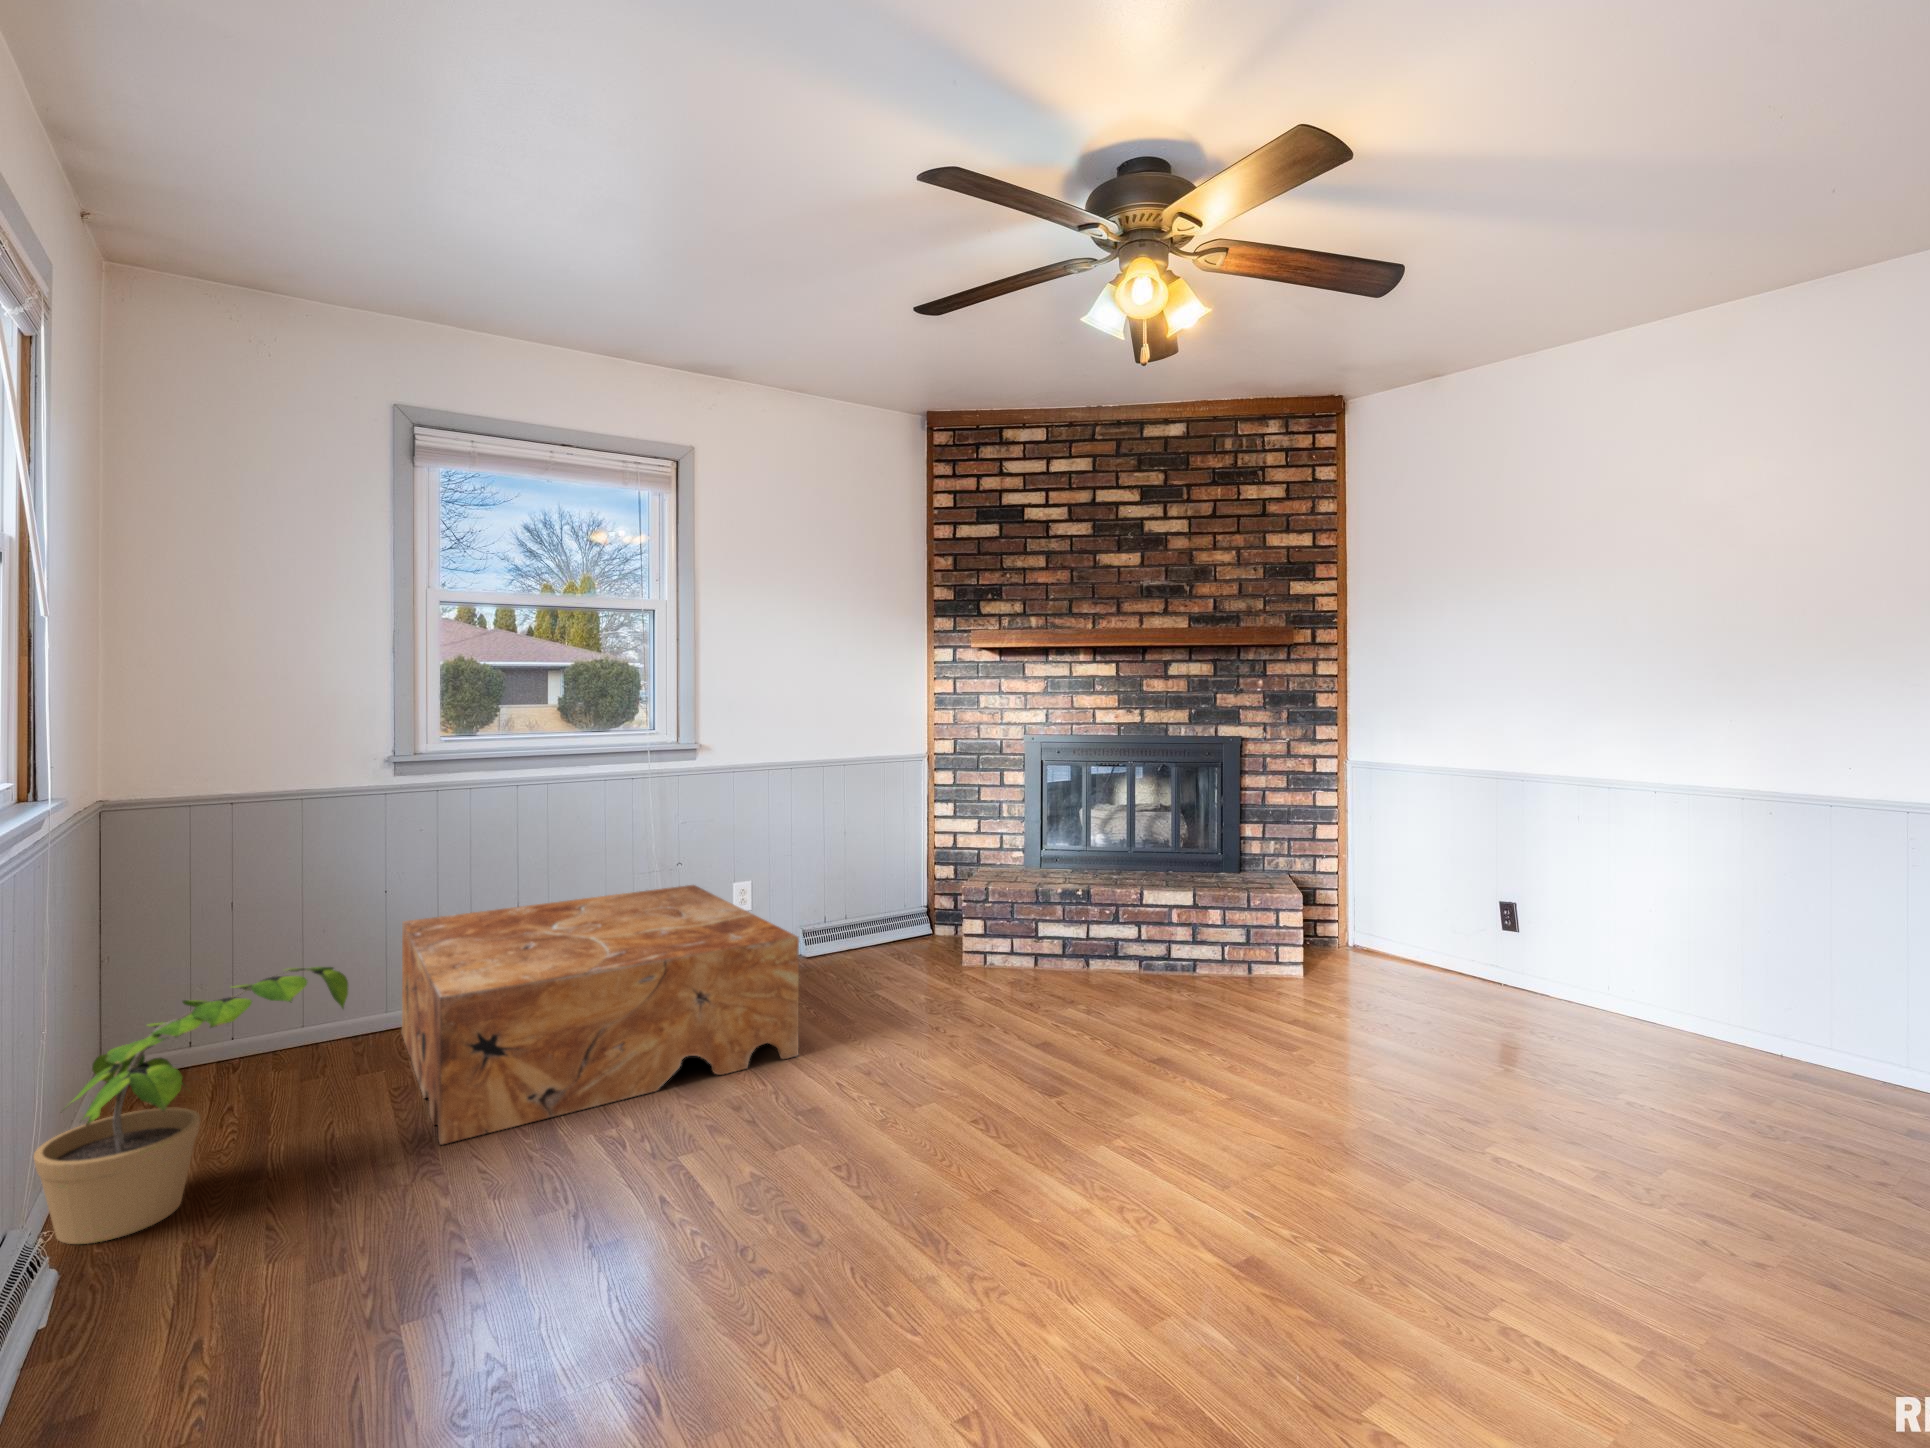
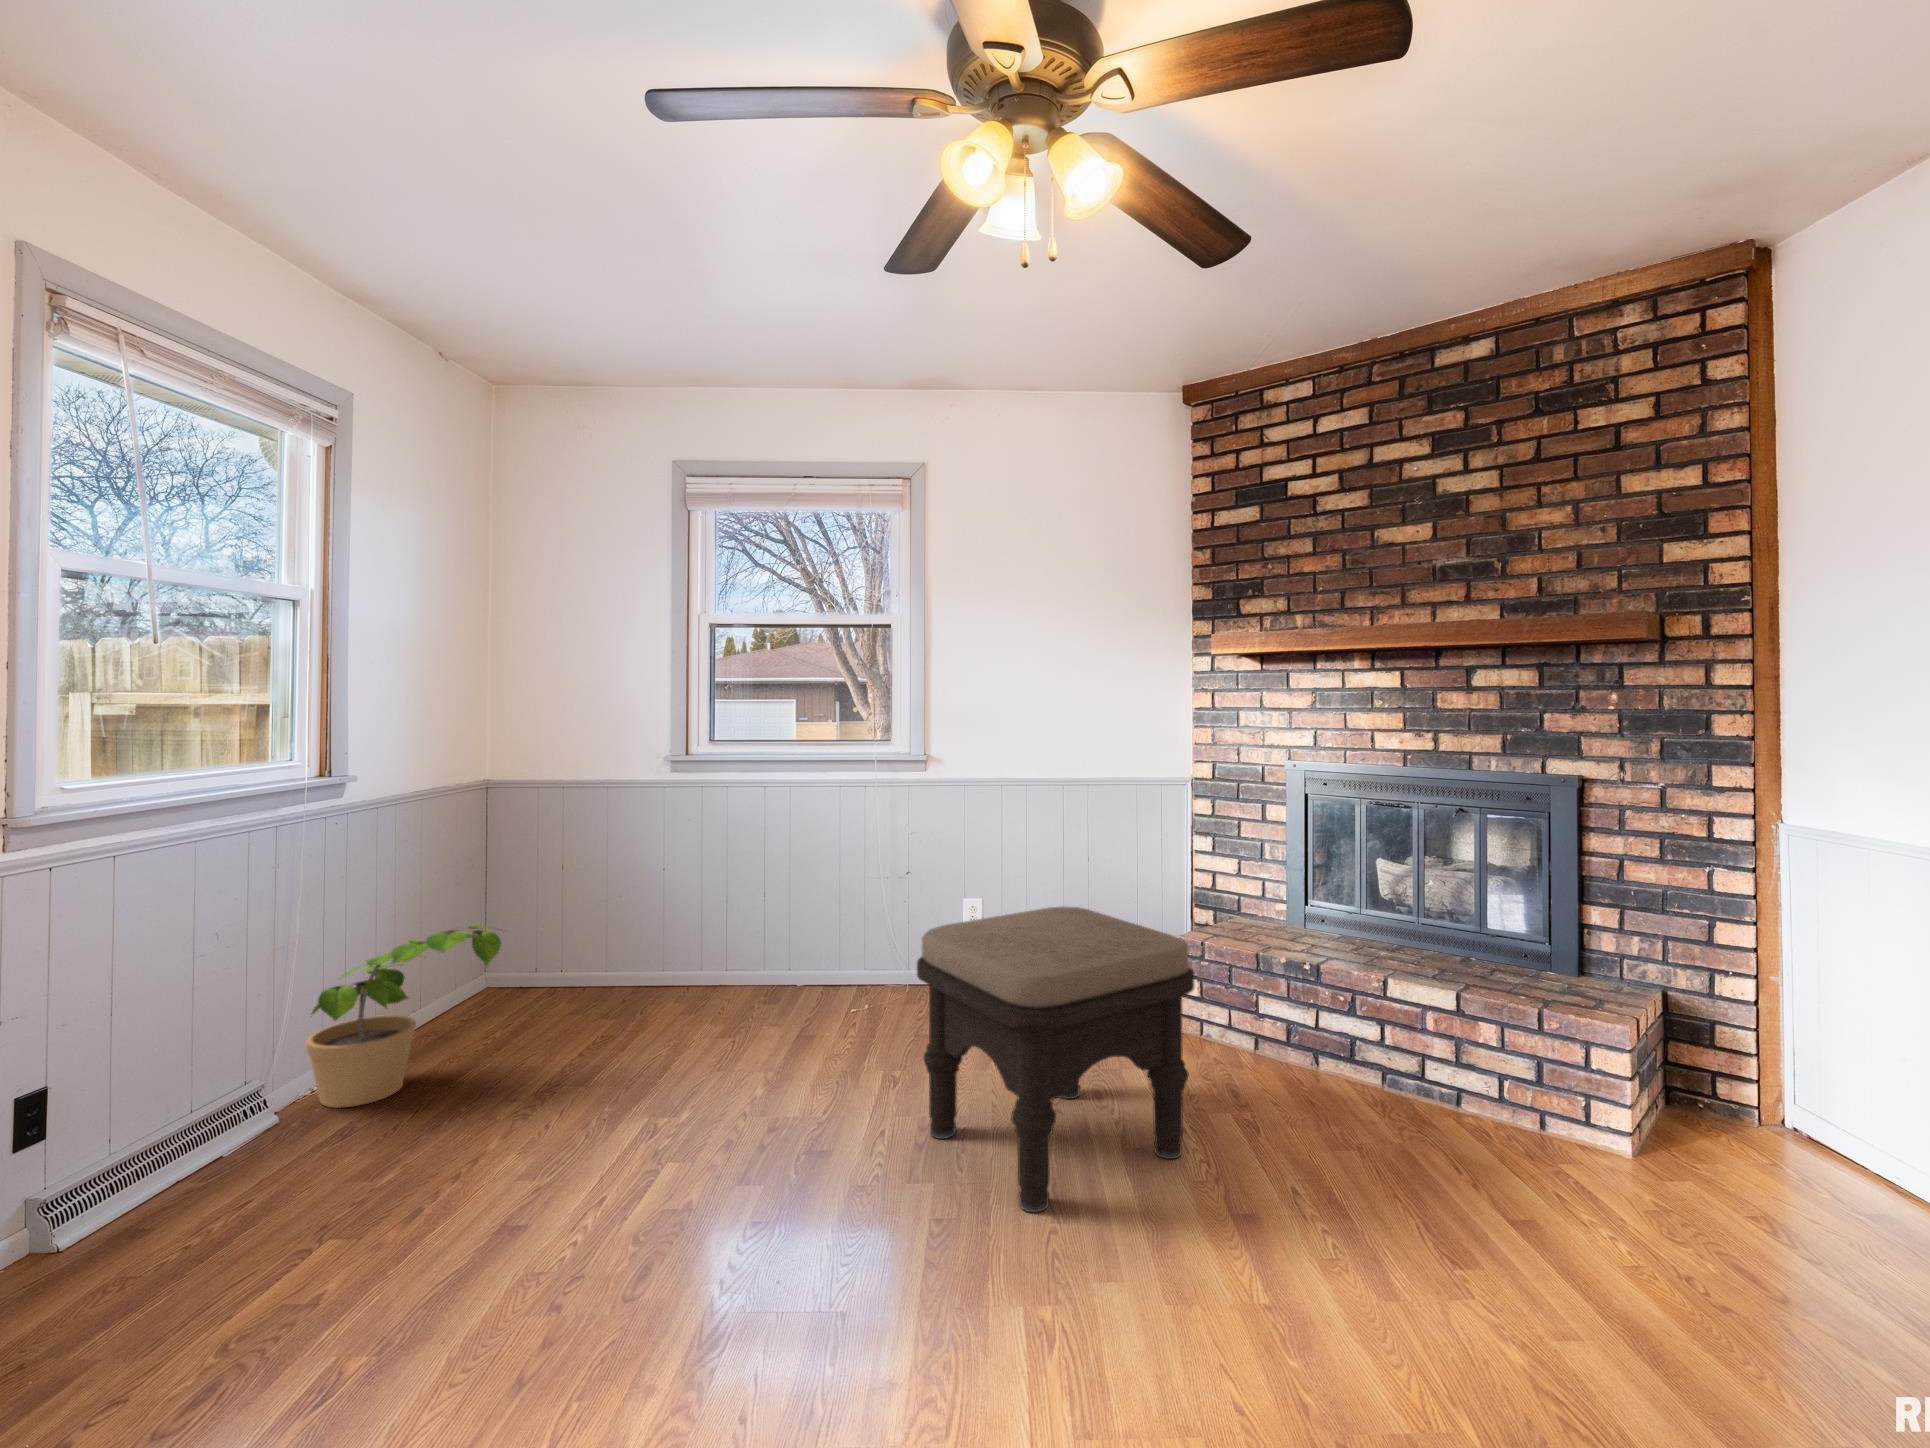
ottoman: none [865,863,1086,1096] -> present [917,907,1194,1212]
coffee table: present [402,885,799,1145] -> none [560,894,918,1095]

